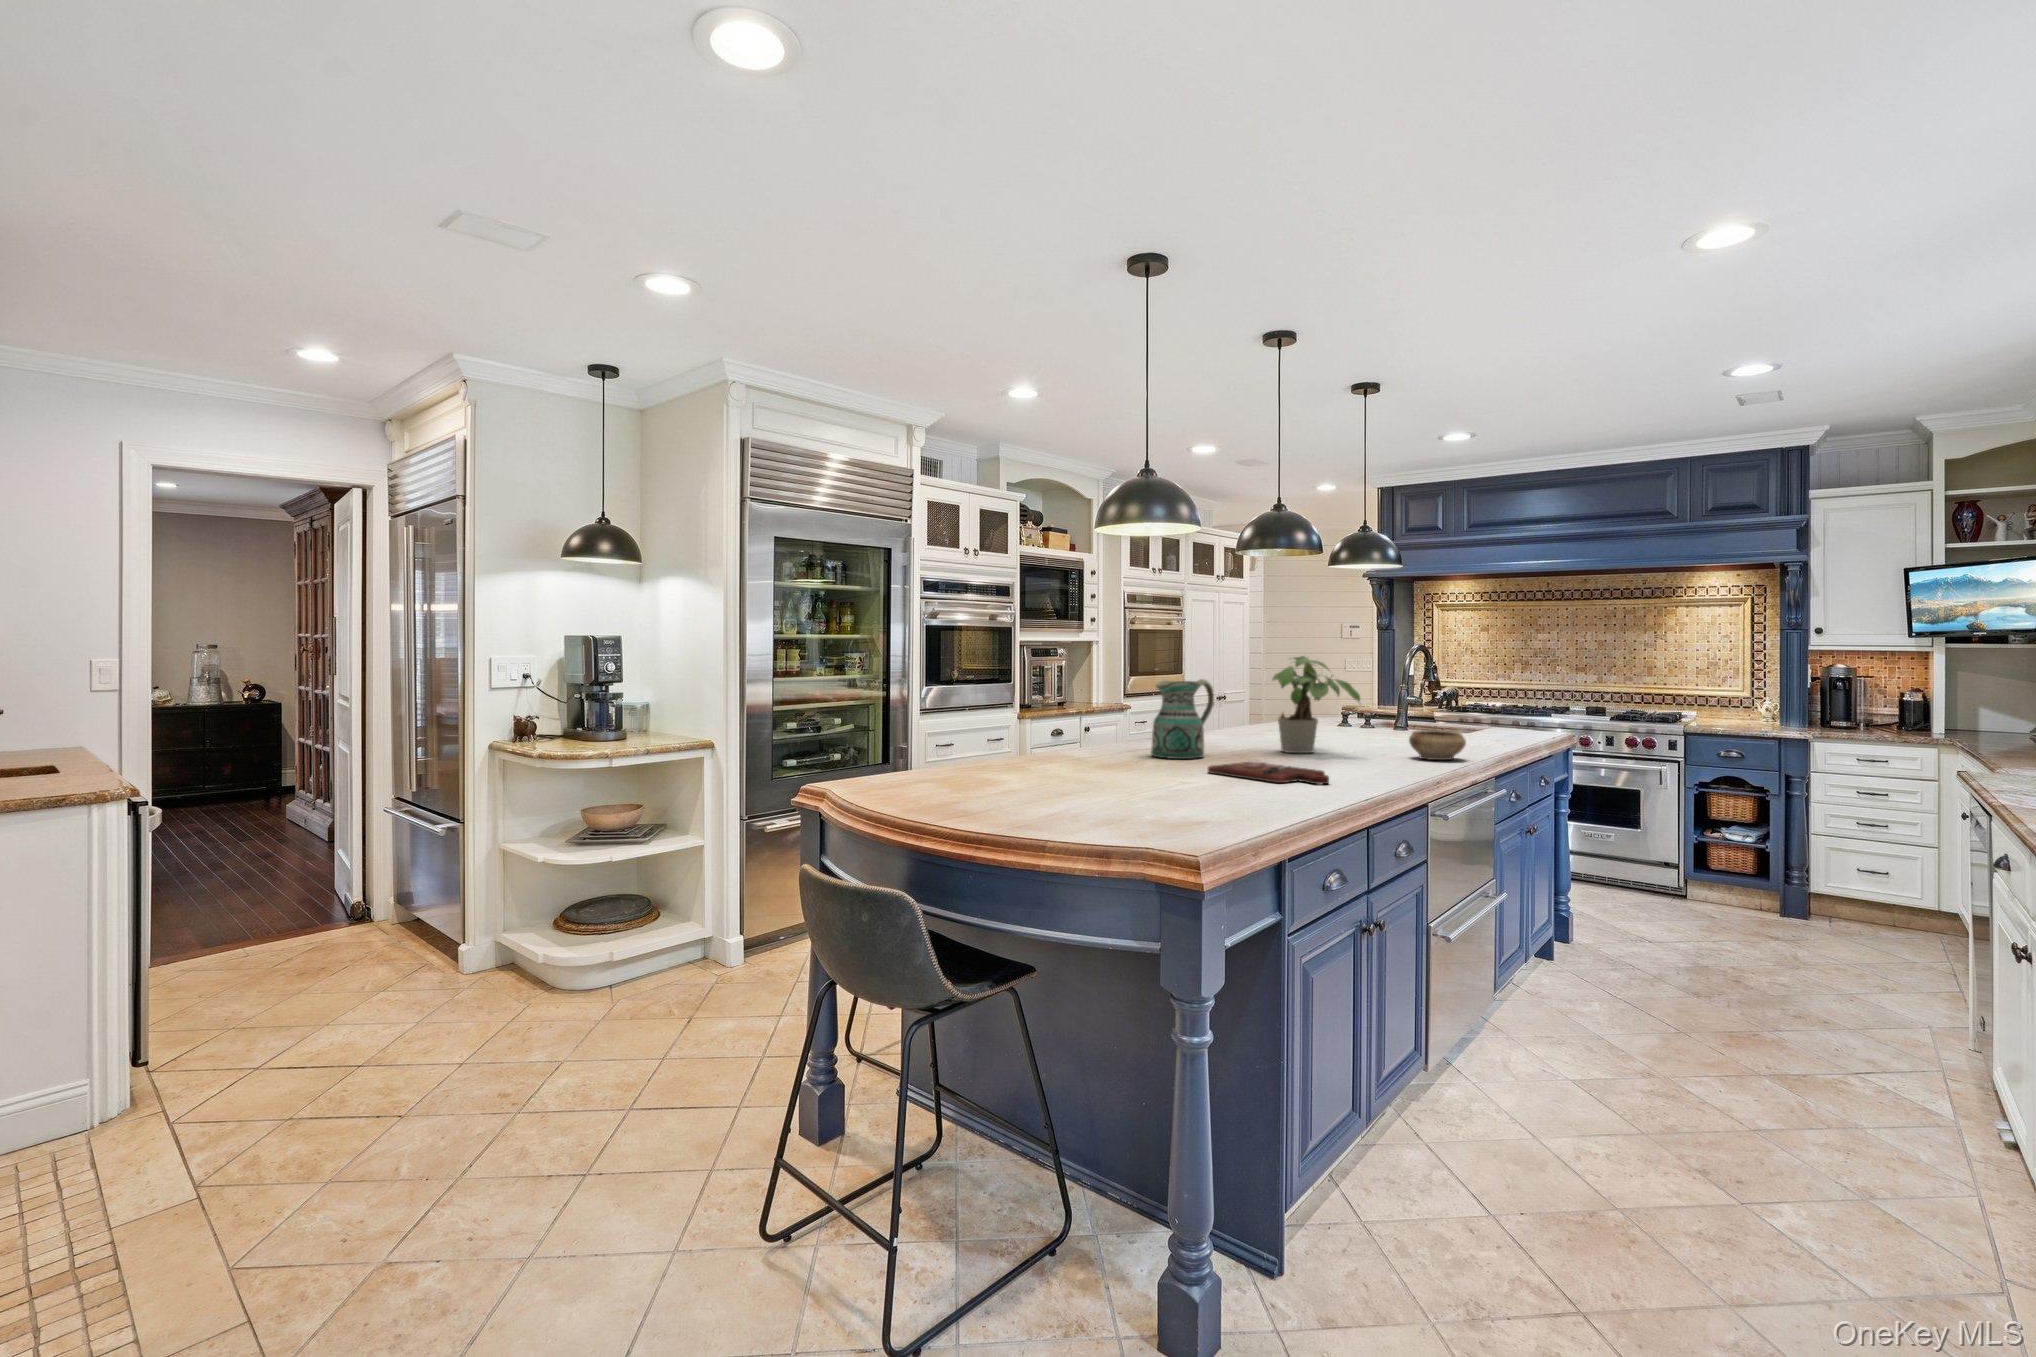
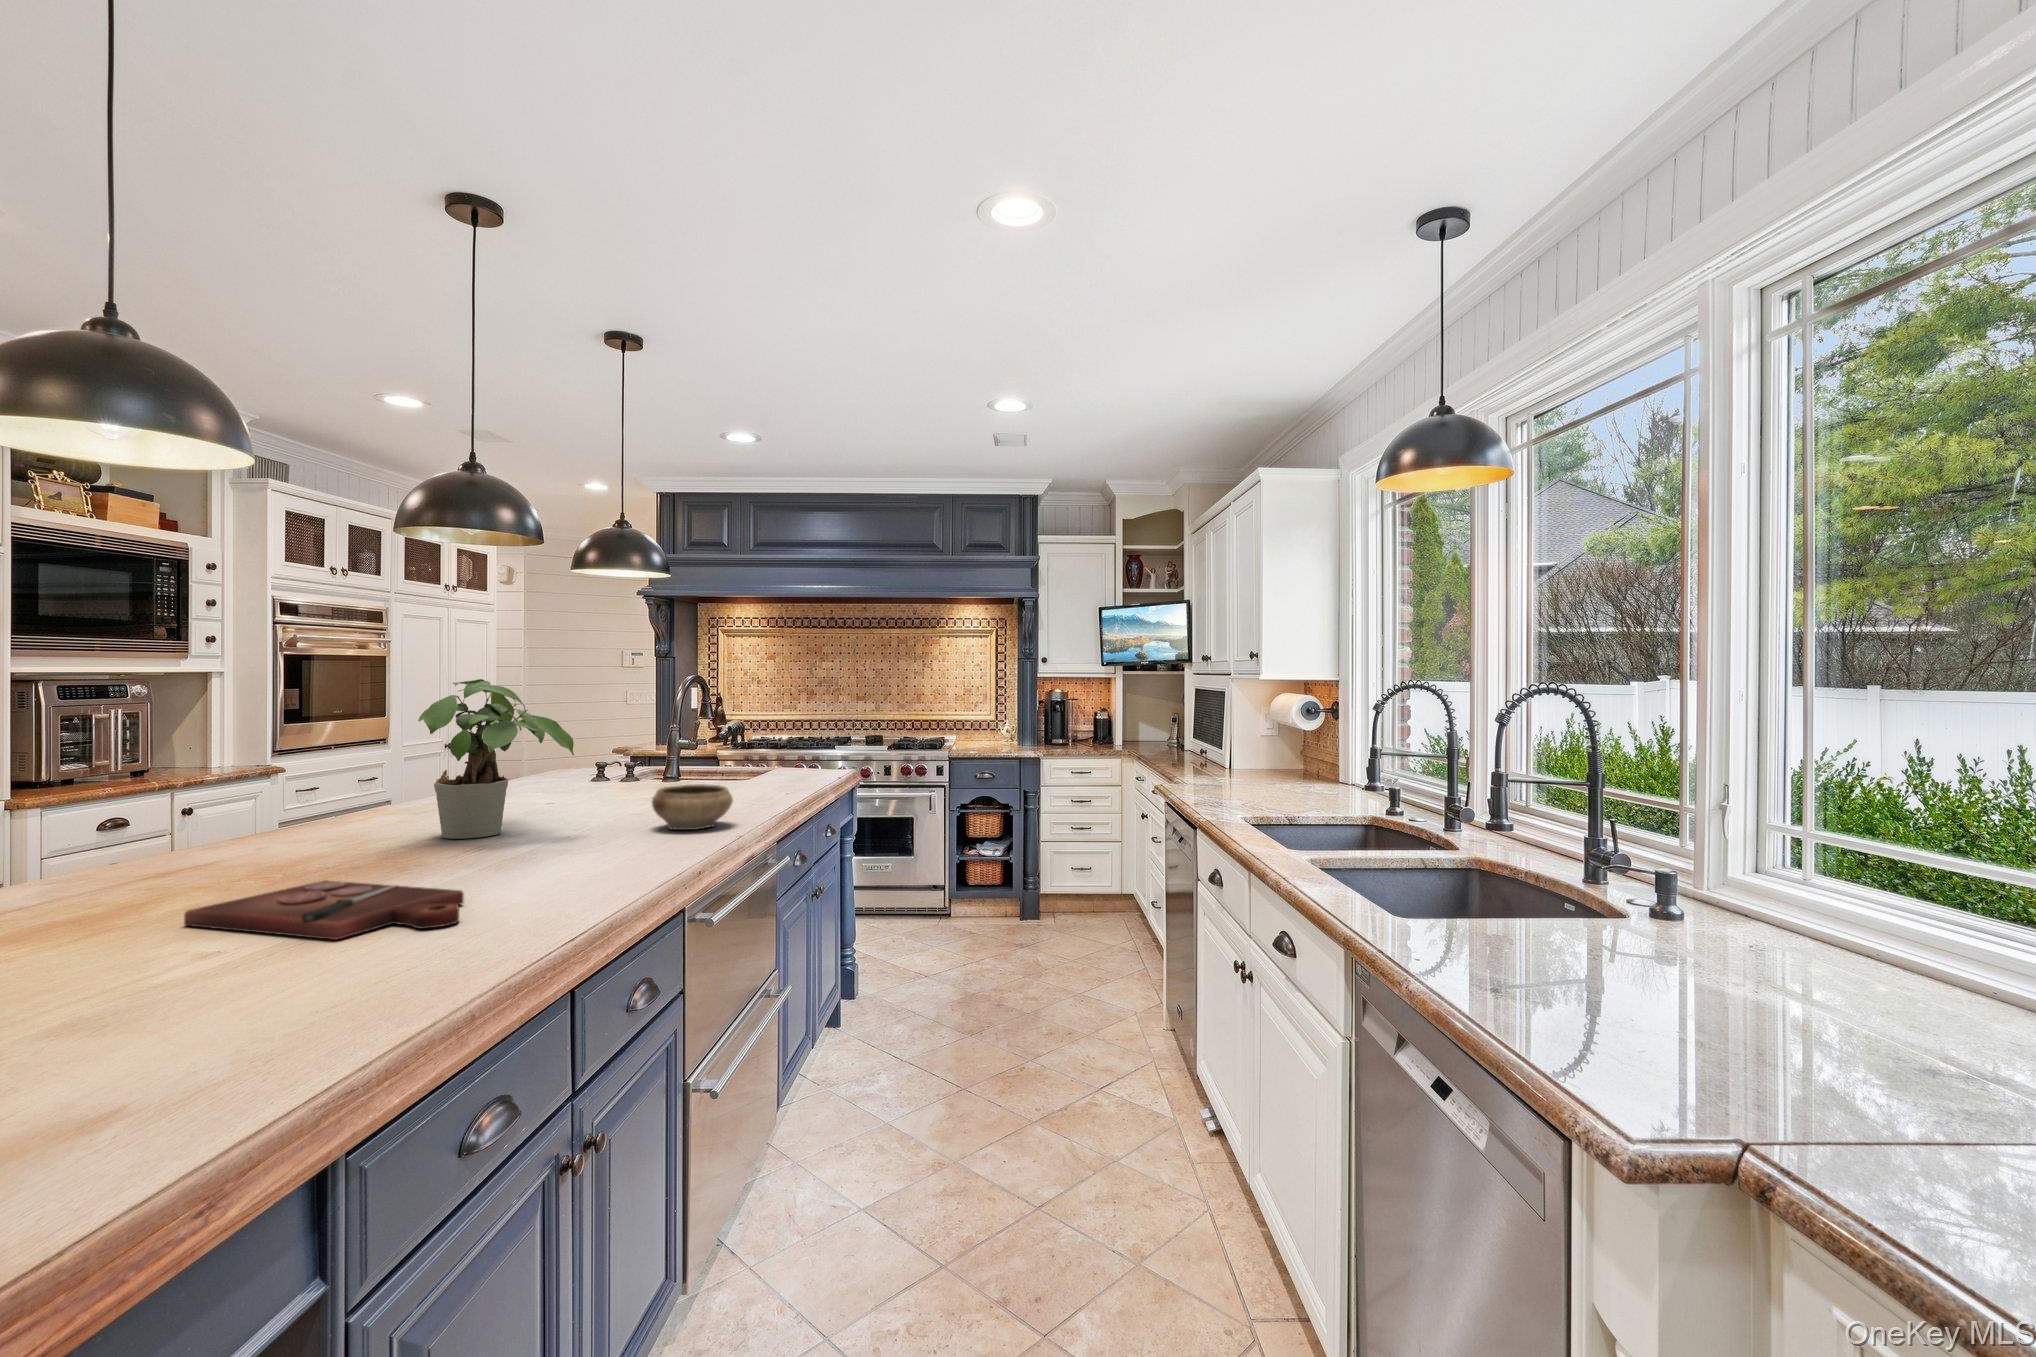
ceramic pitcher: present [1151,679,1214,759] -> none [111,722,287,886]

